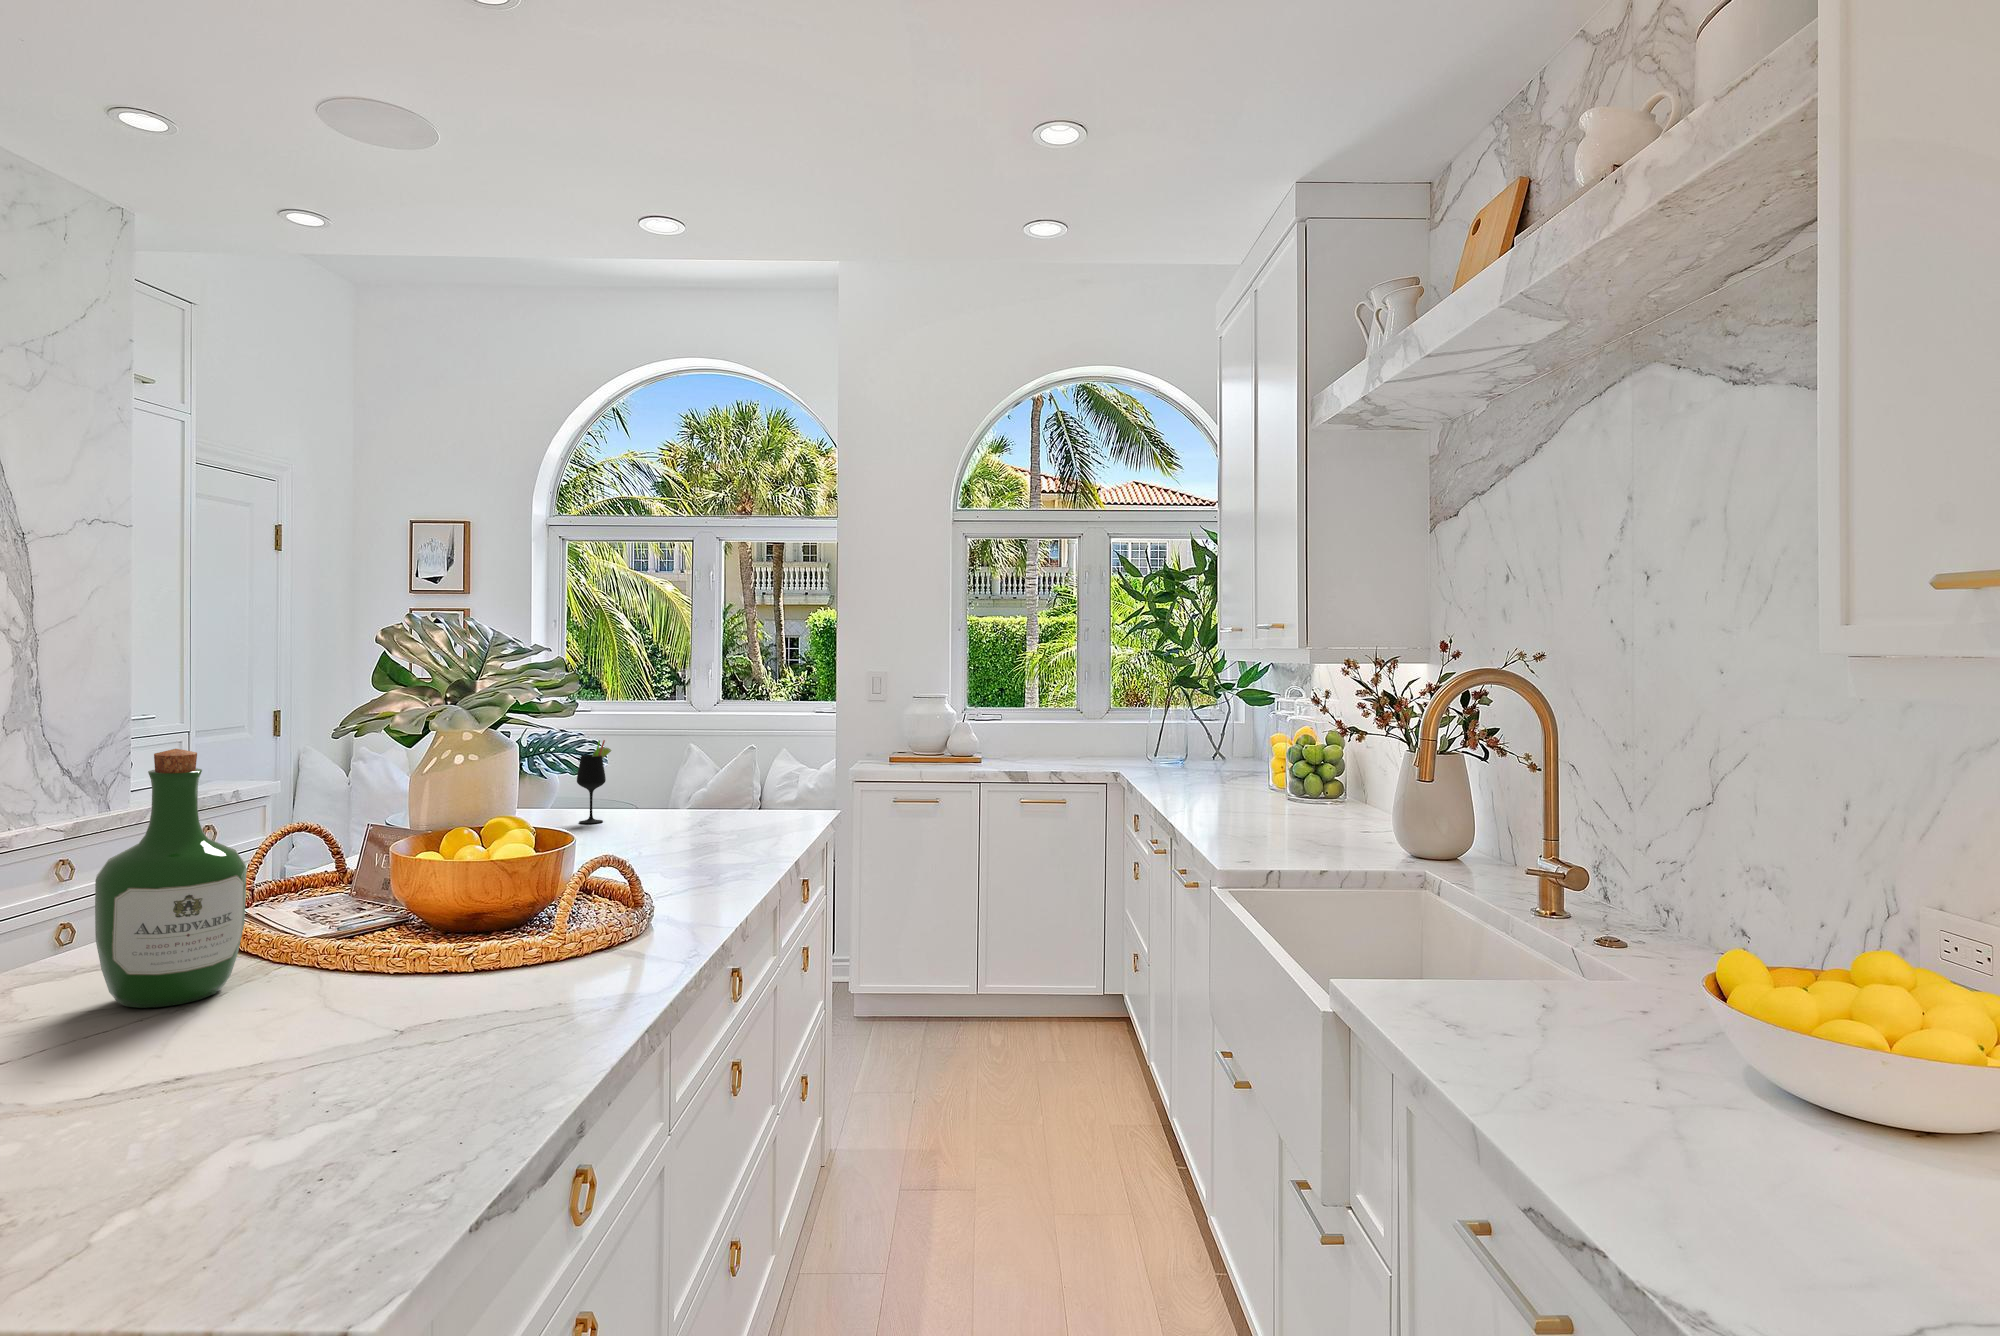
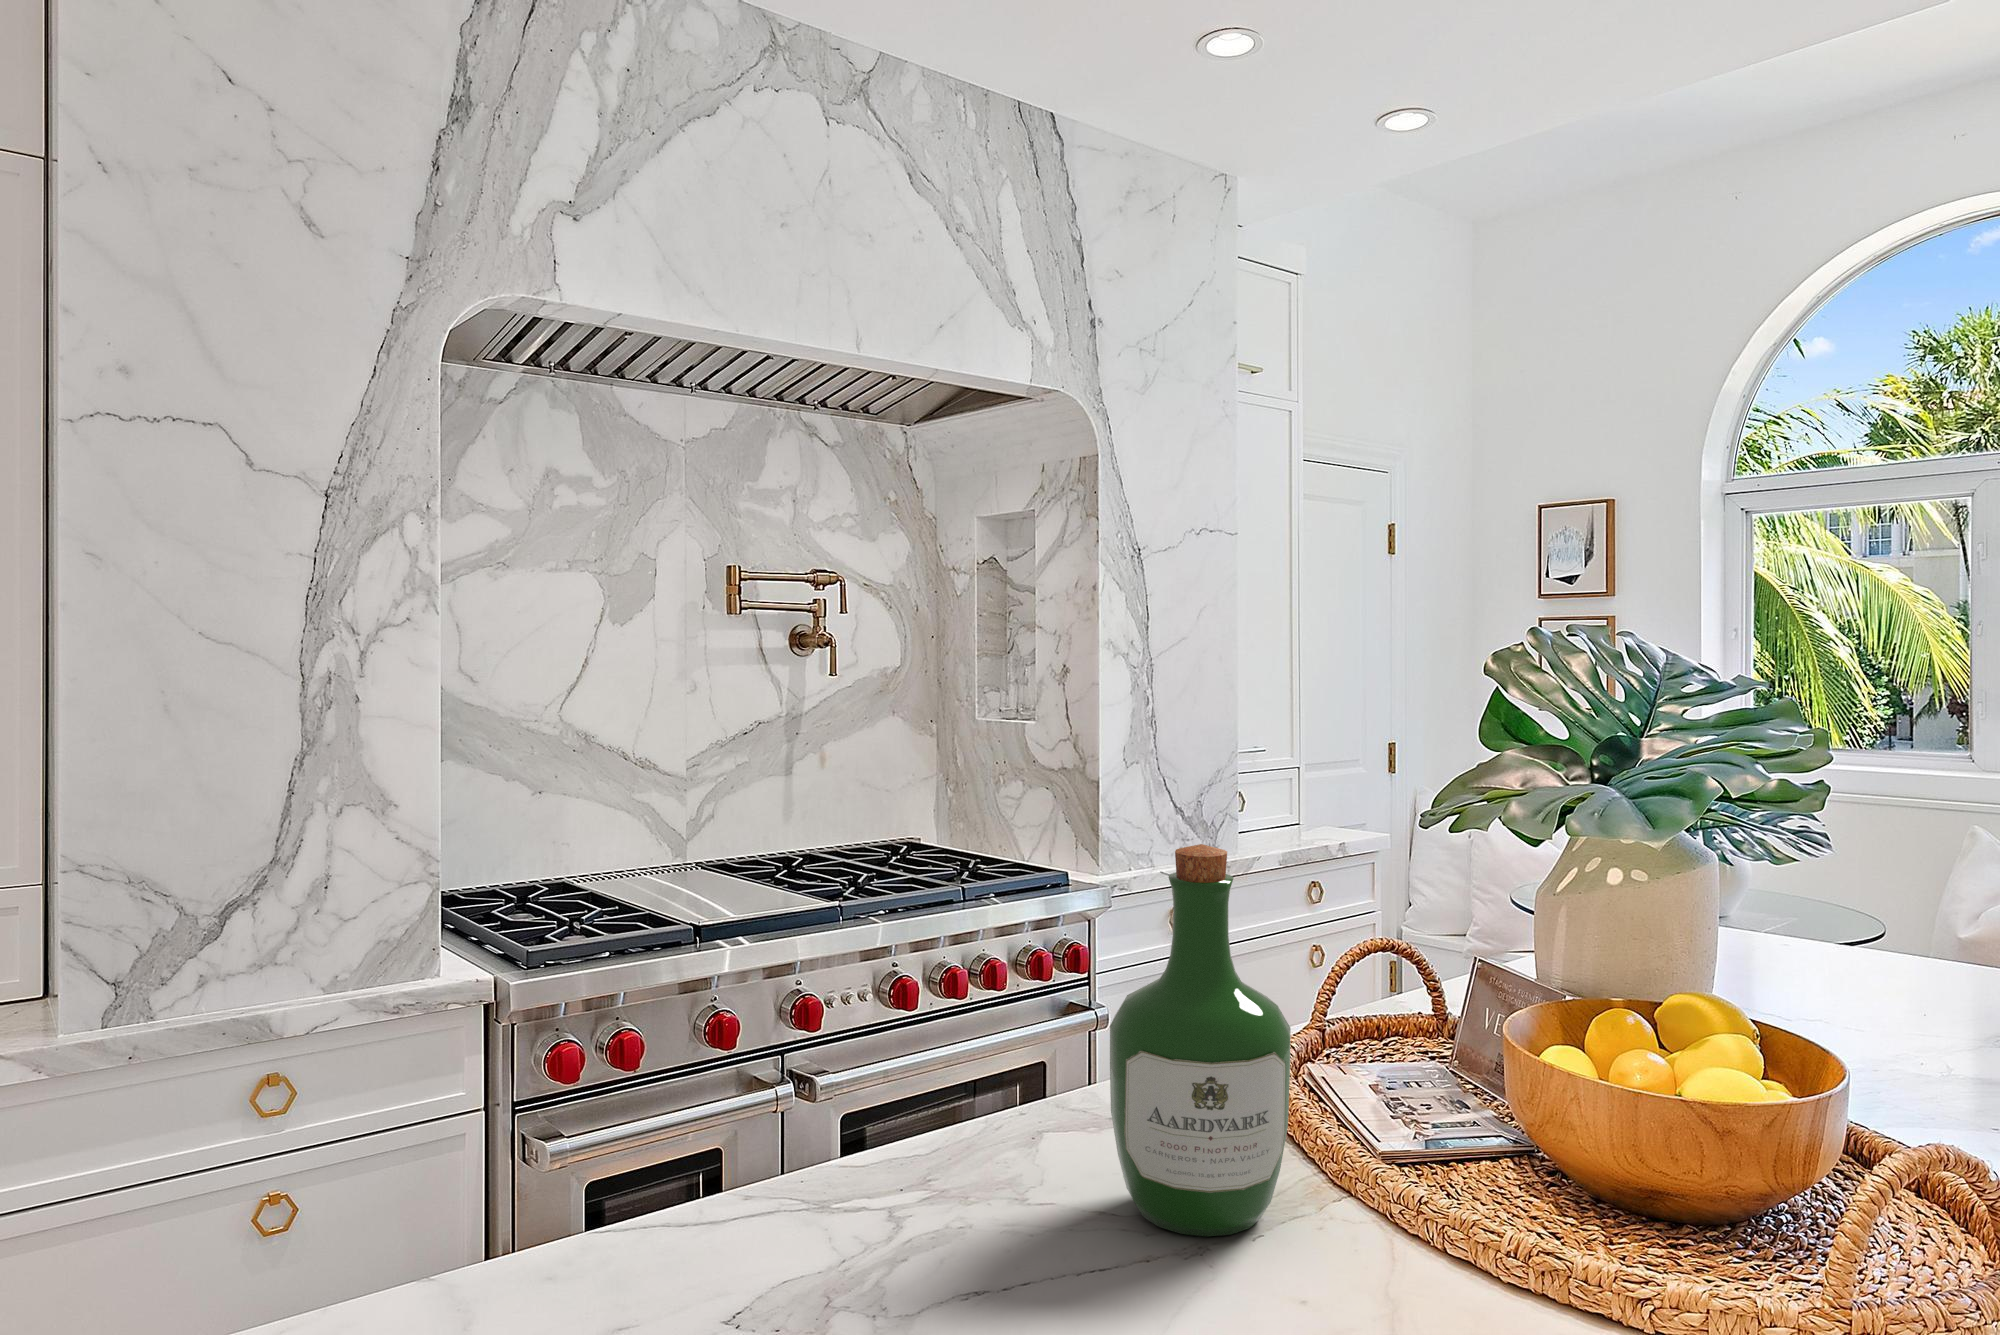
wine glass: present [577,740,611,823] -> none [1802,828,1867,969]

